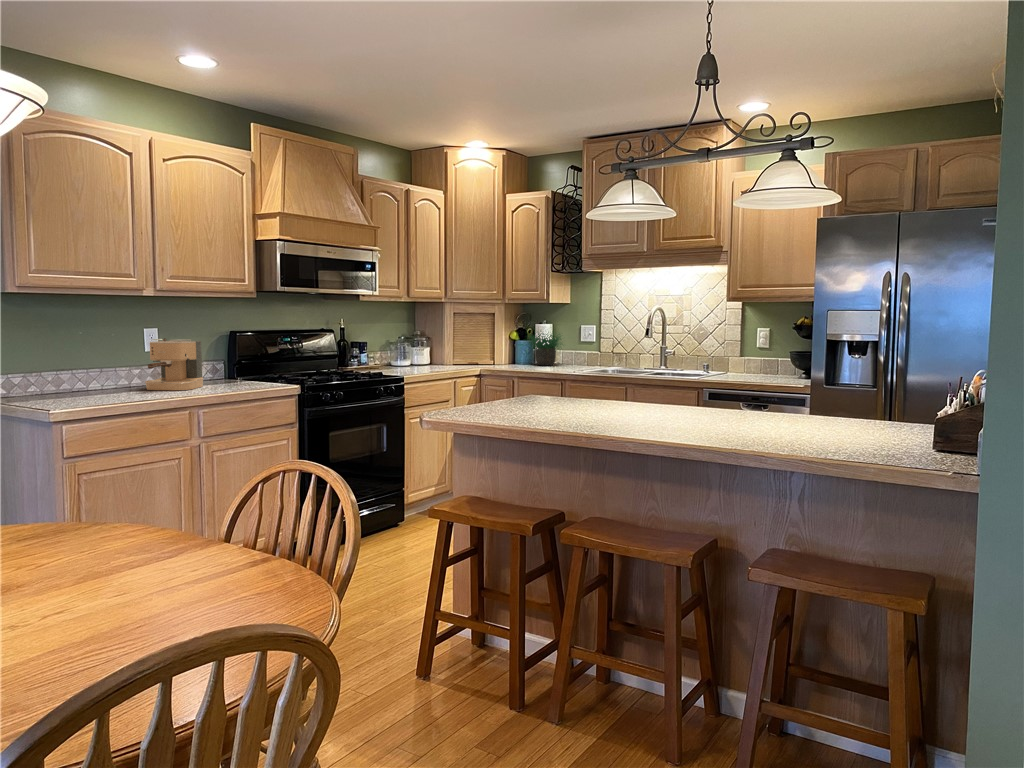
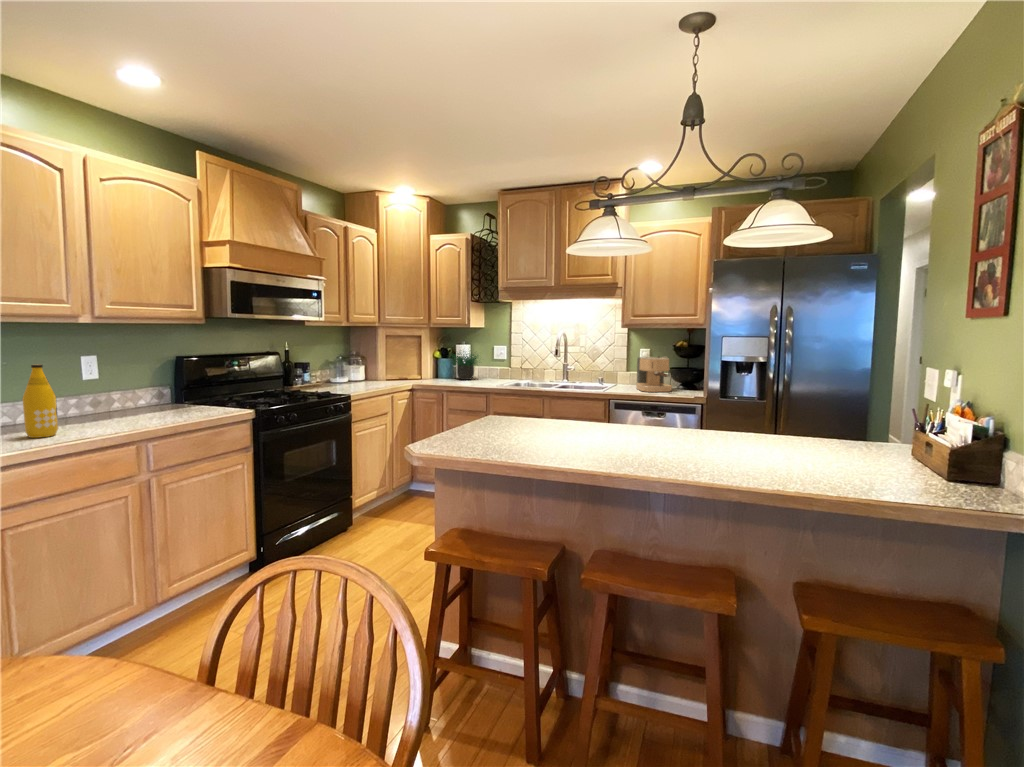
bottle: none [99,333,126,399] -> present [23,364,58,438]
coffee maker: present [145,338,203,390] -> present [636,356,672,392]

